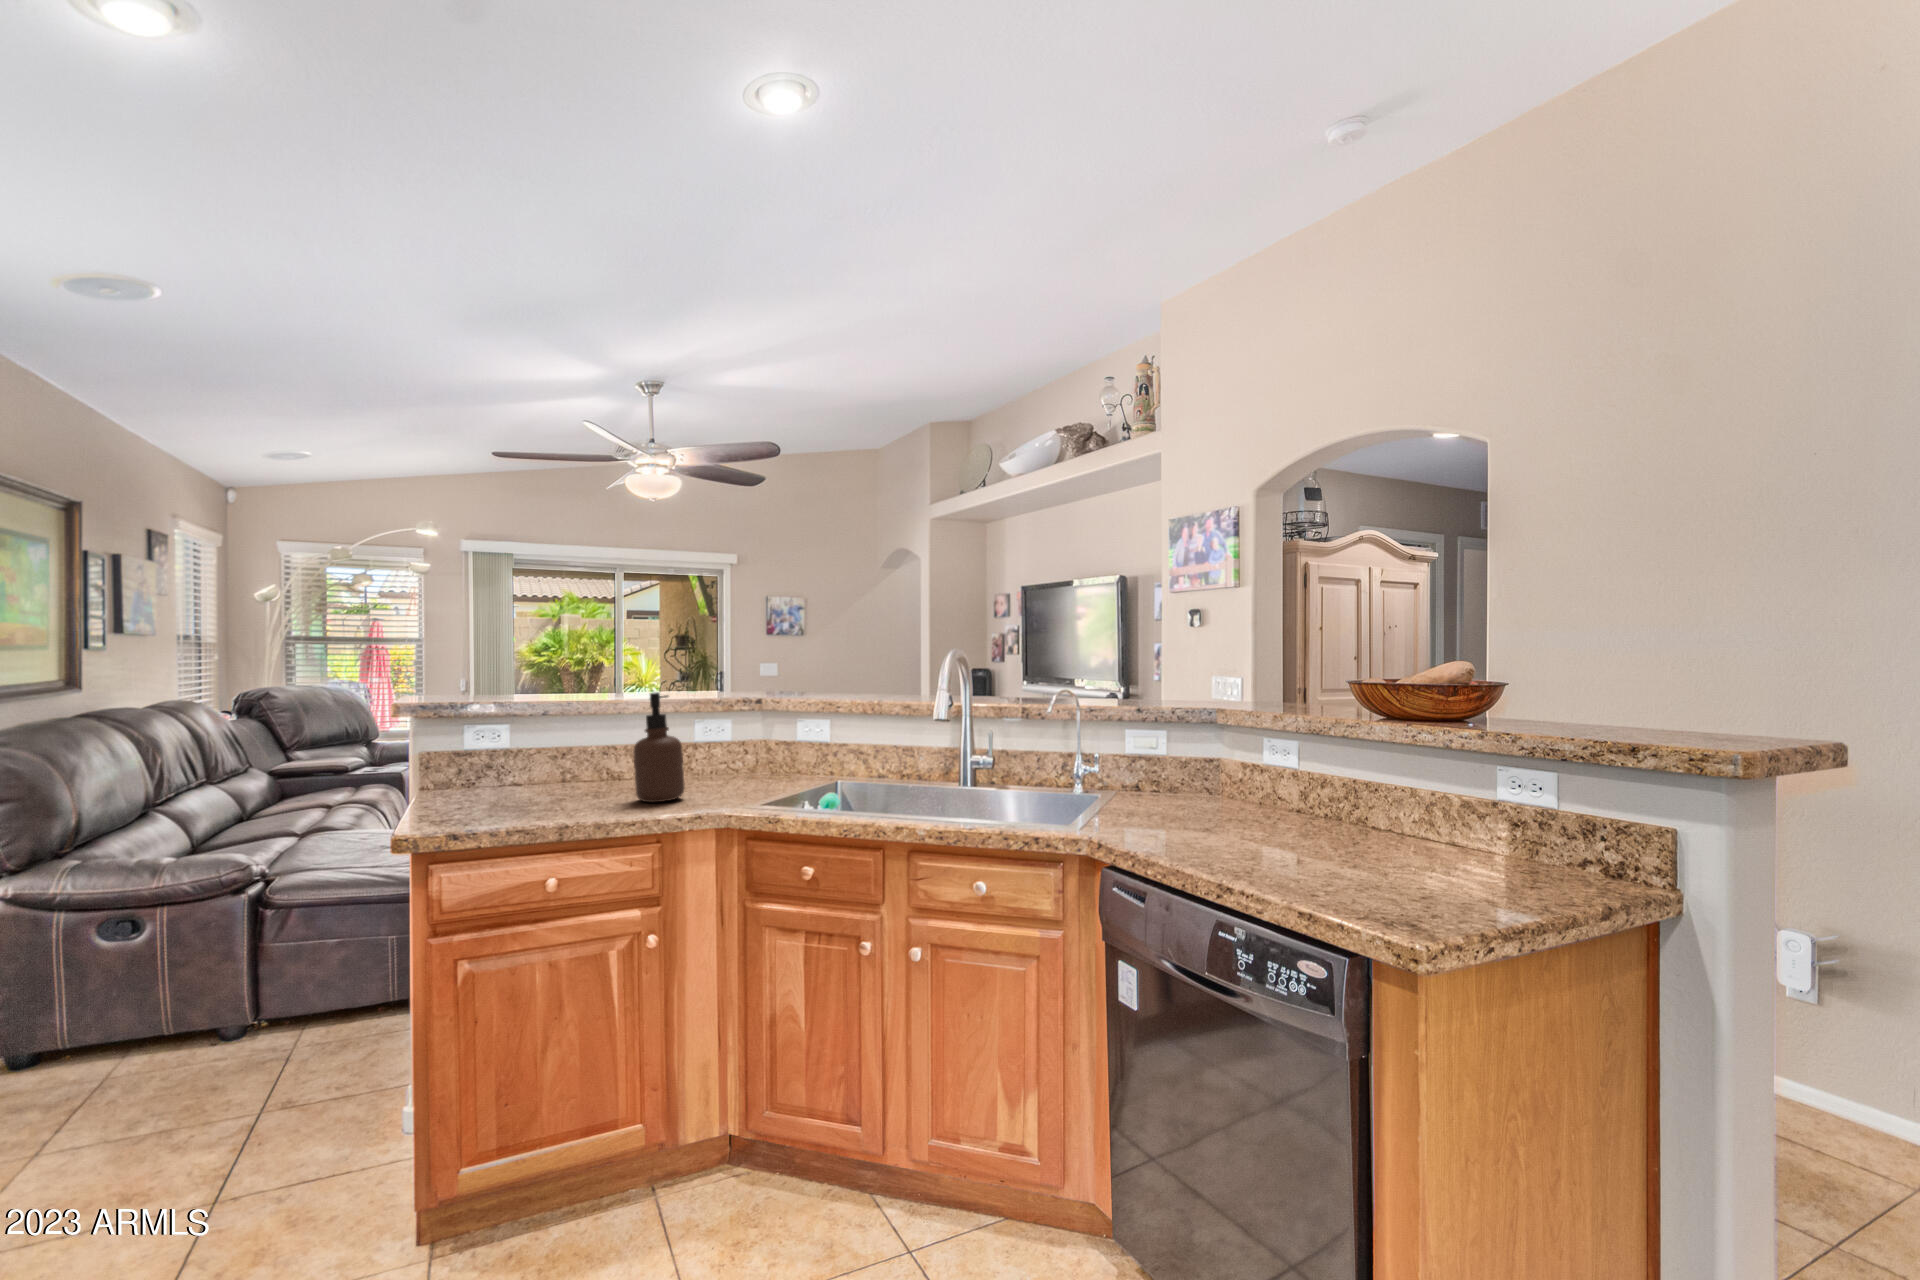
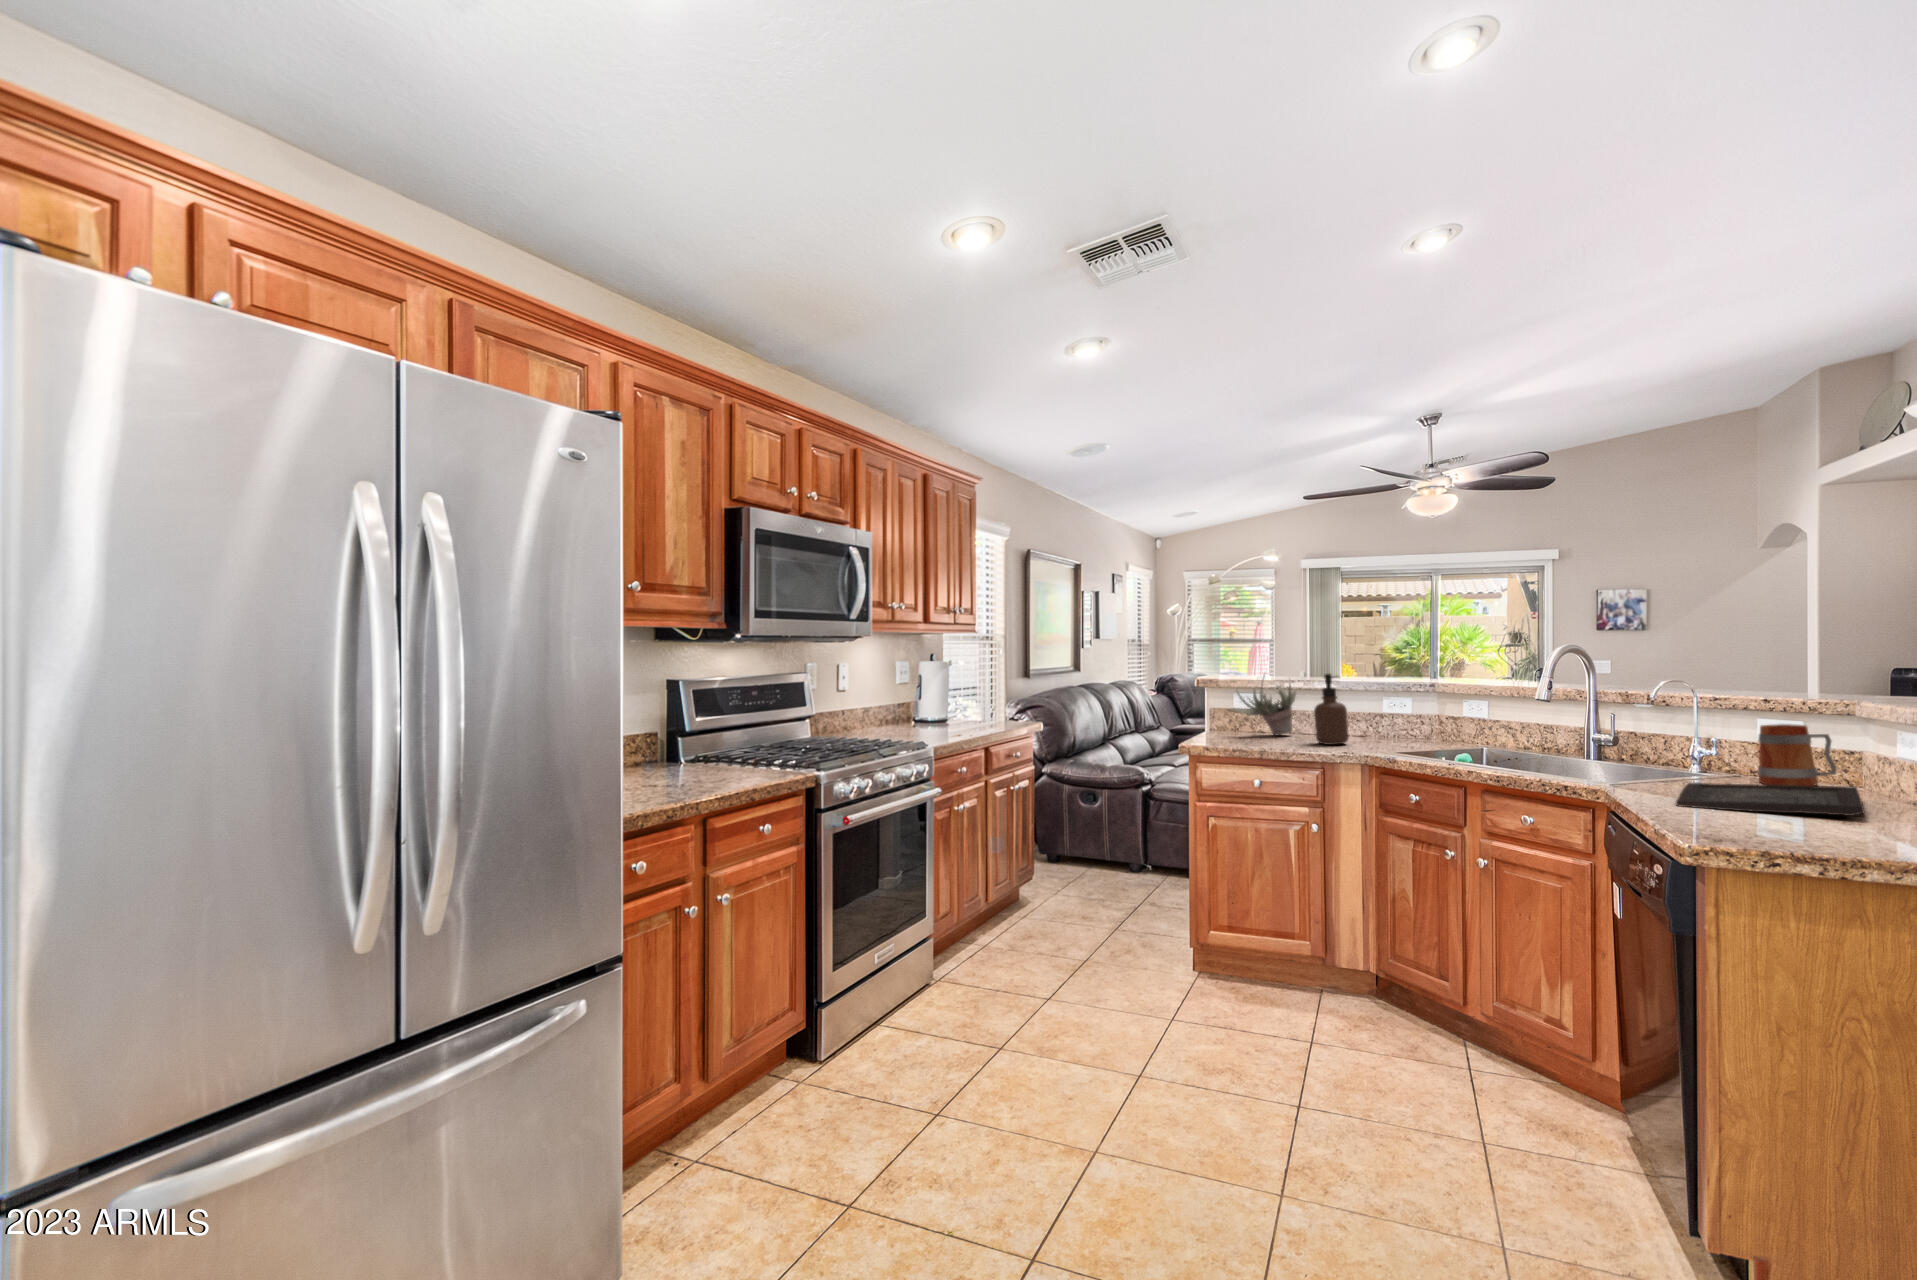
succulent plant: none [477,691,584,792] -> present [1231,677,1296,735]
mug: none [1147,735,1208,804] -> present [1758,724,1836,786]
tray: none [1131,801,1352,856] -> present [1676,783,1864,816]

